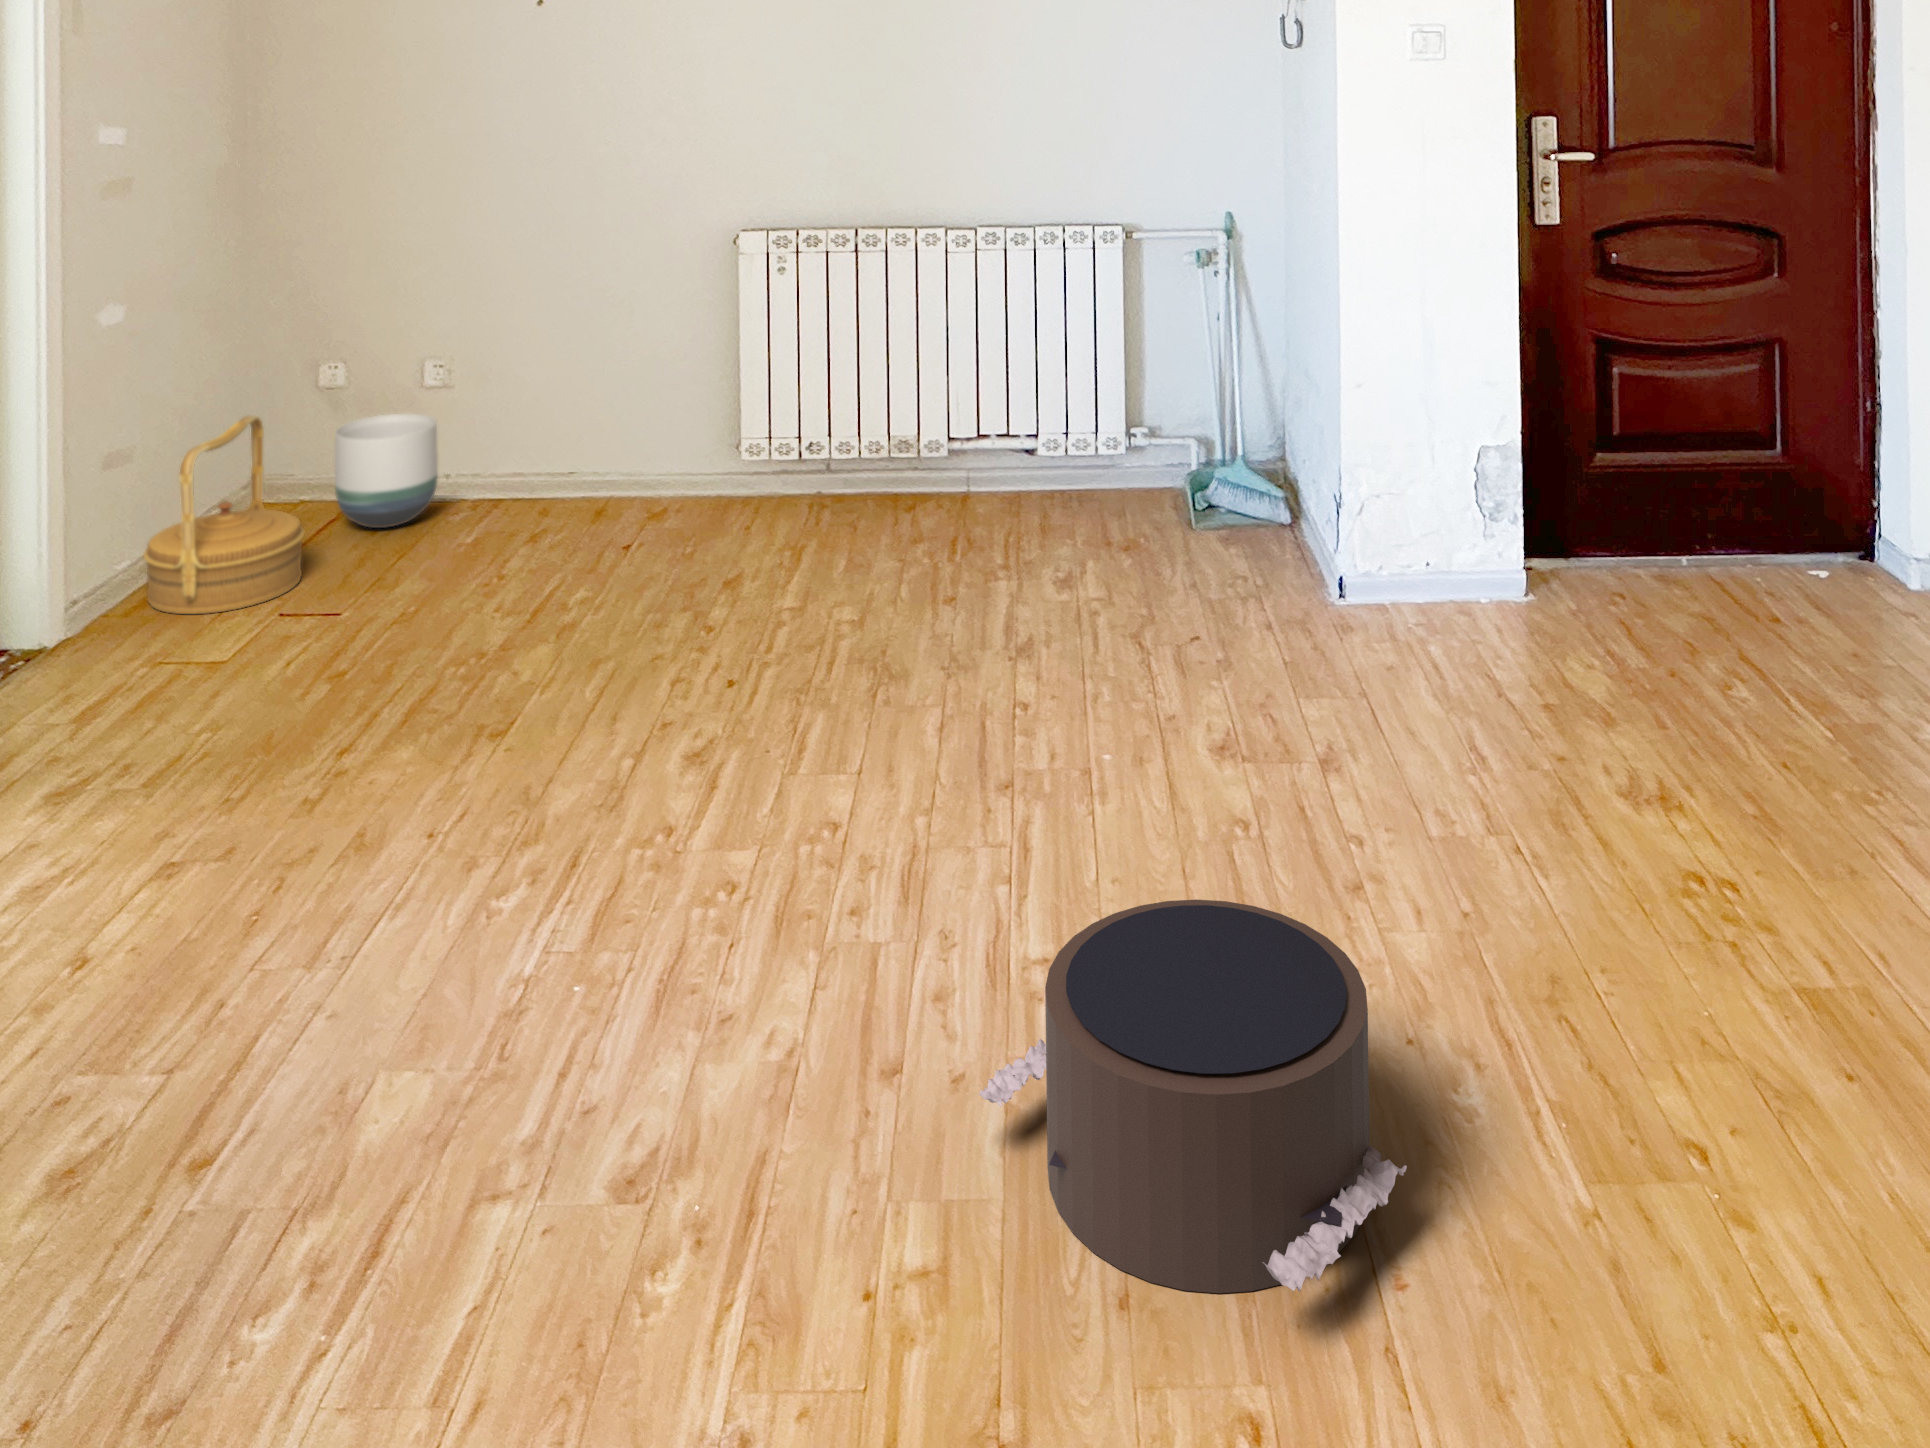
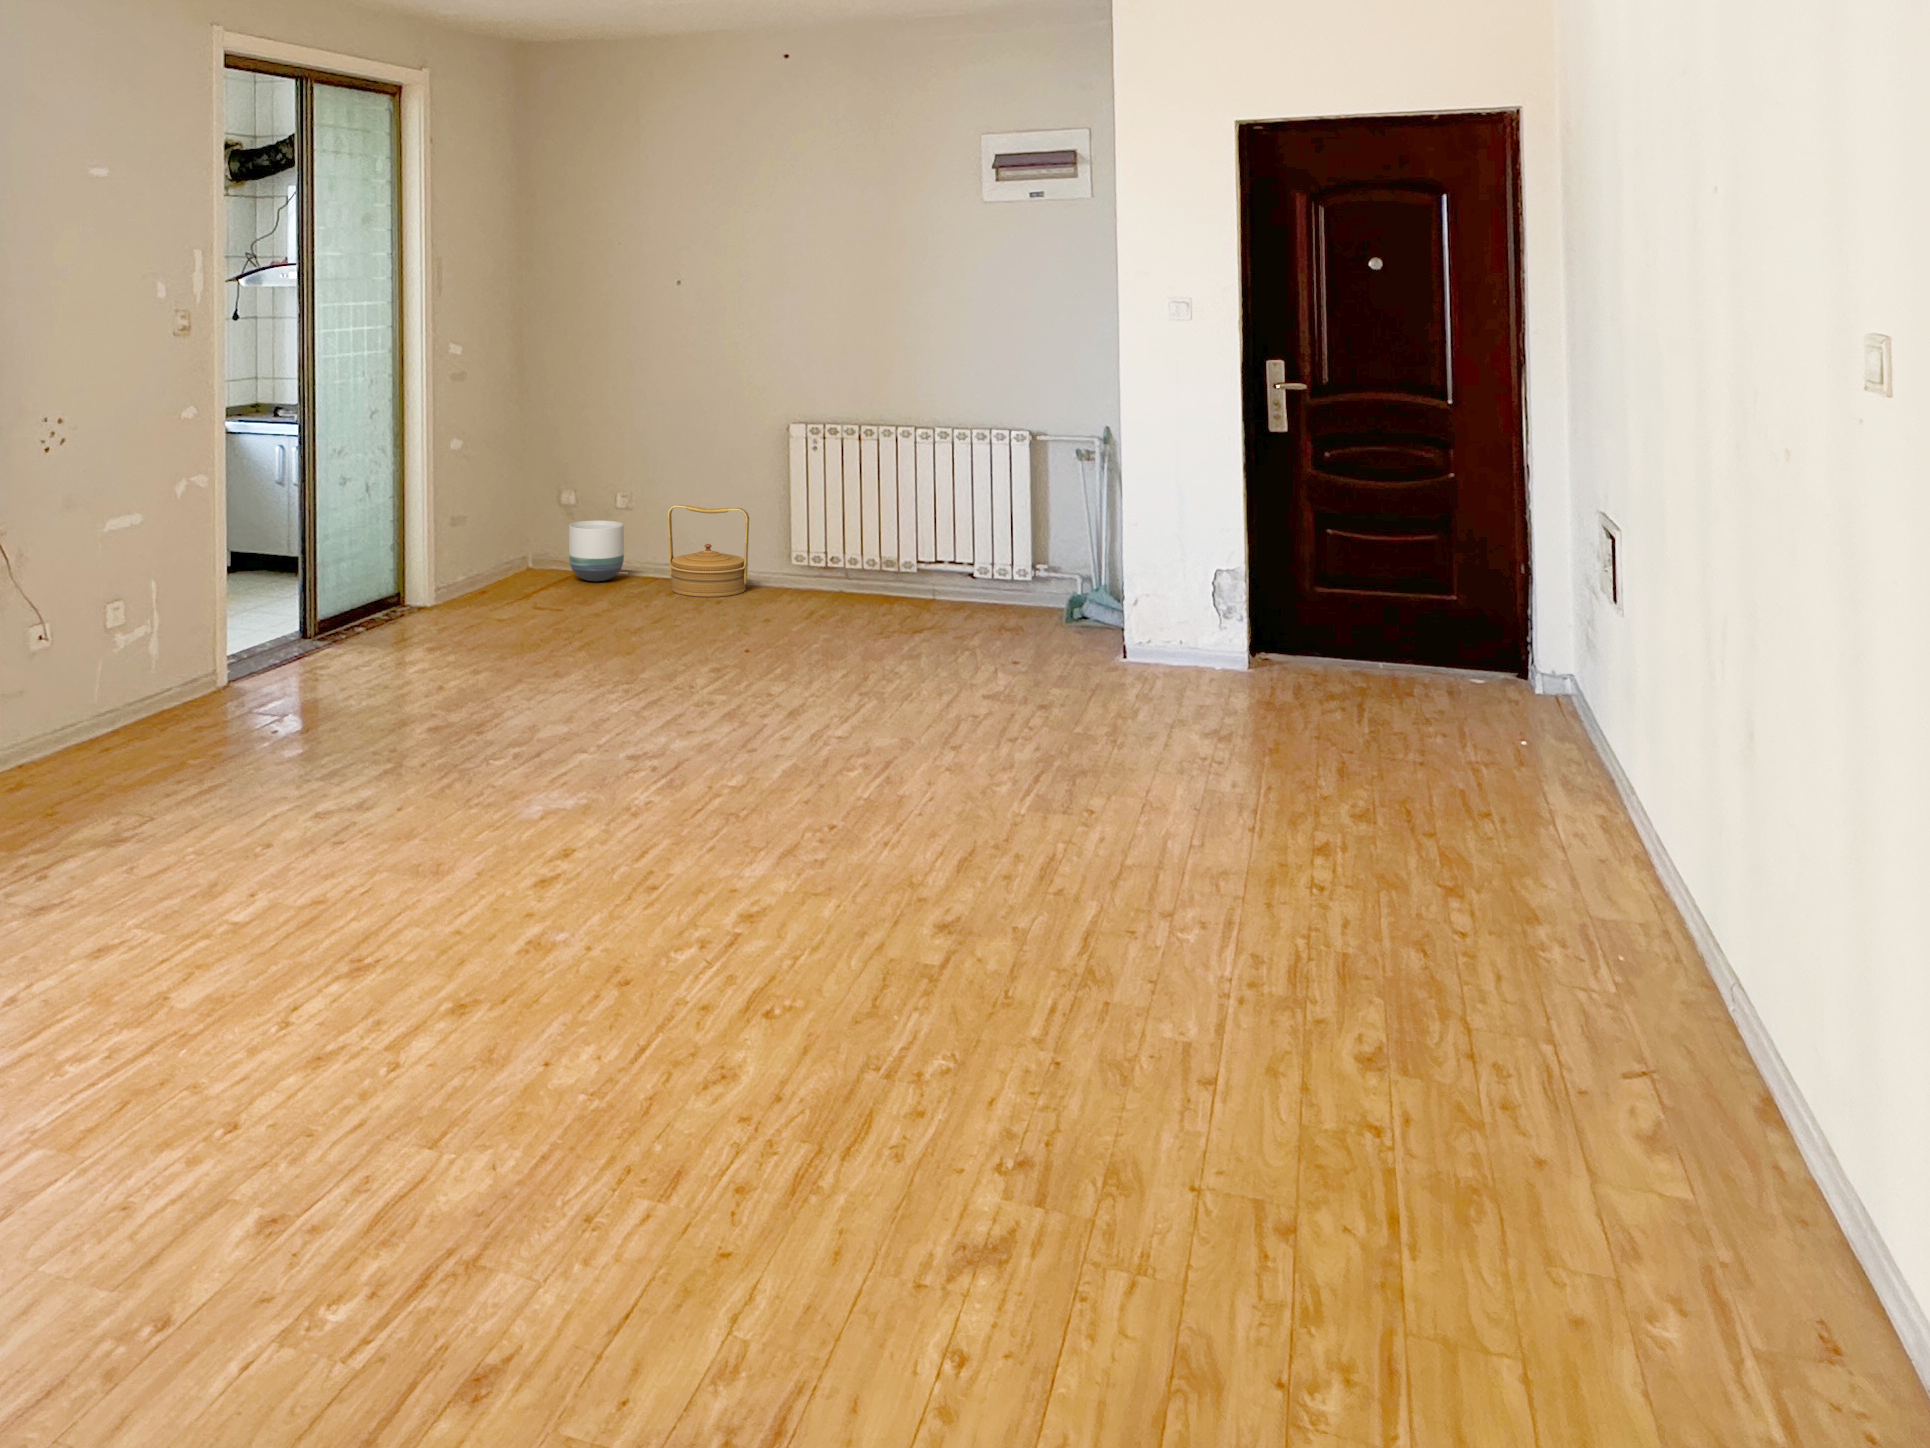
woven basket: present [144,416,305,615] -> present [668,505,749,597]
pouf: present [979,899,1407,1293] -> none [791,686,956,805]

